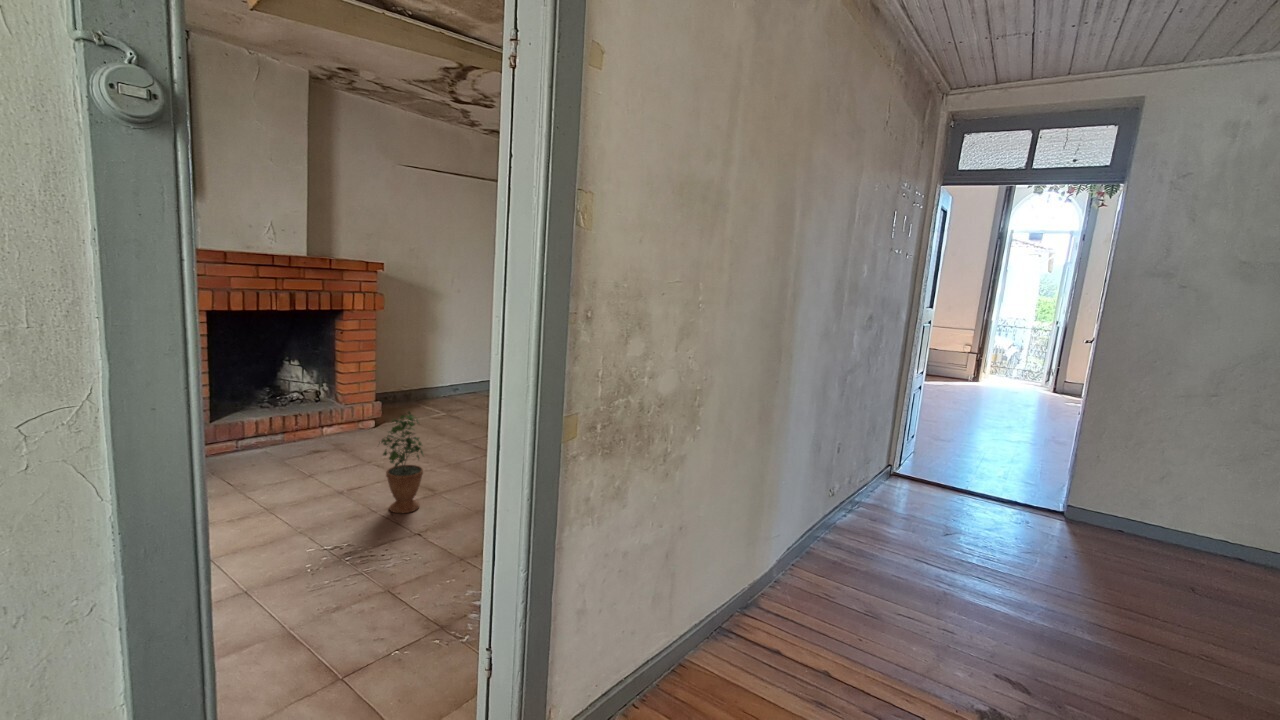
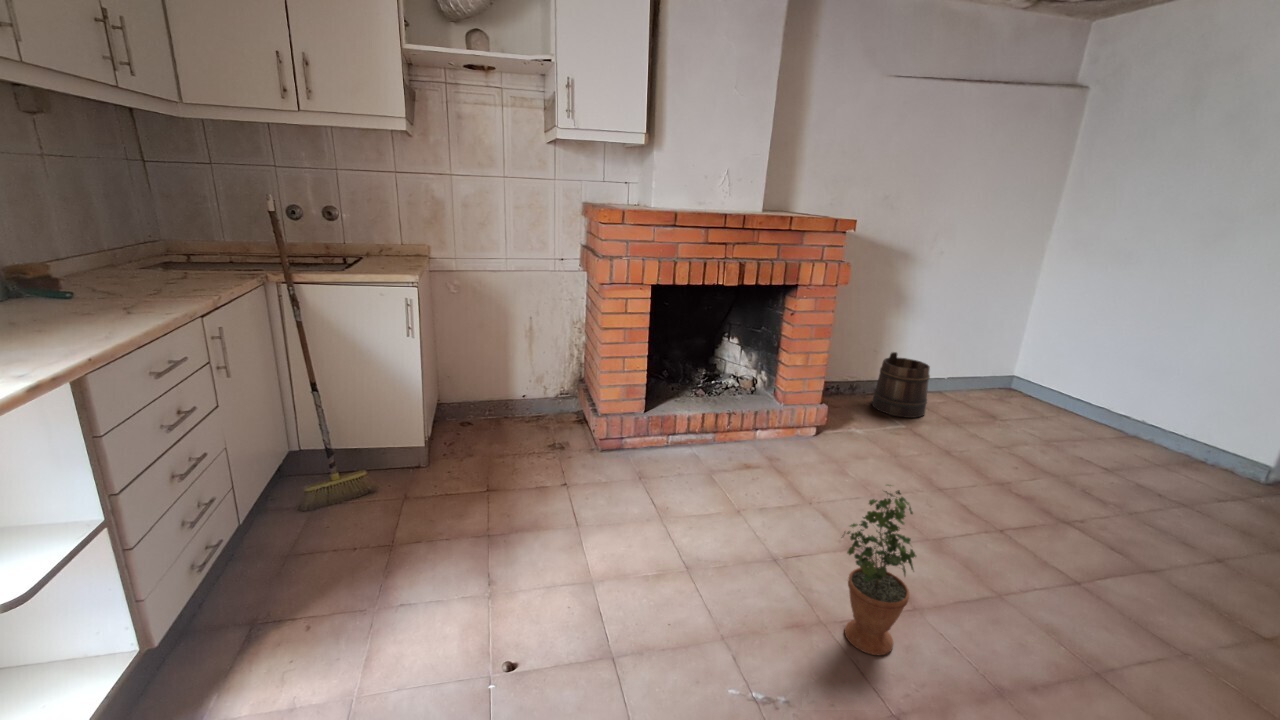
bucket: none [421,362,460,407] -> present [872,352,930,418]

